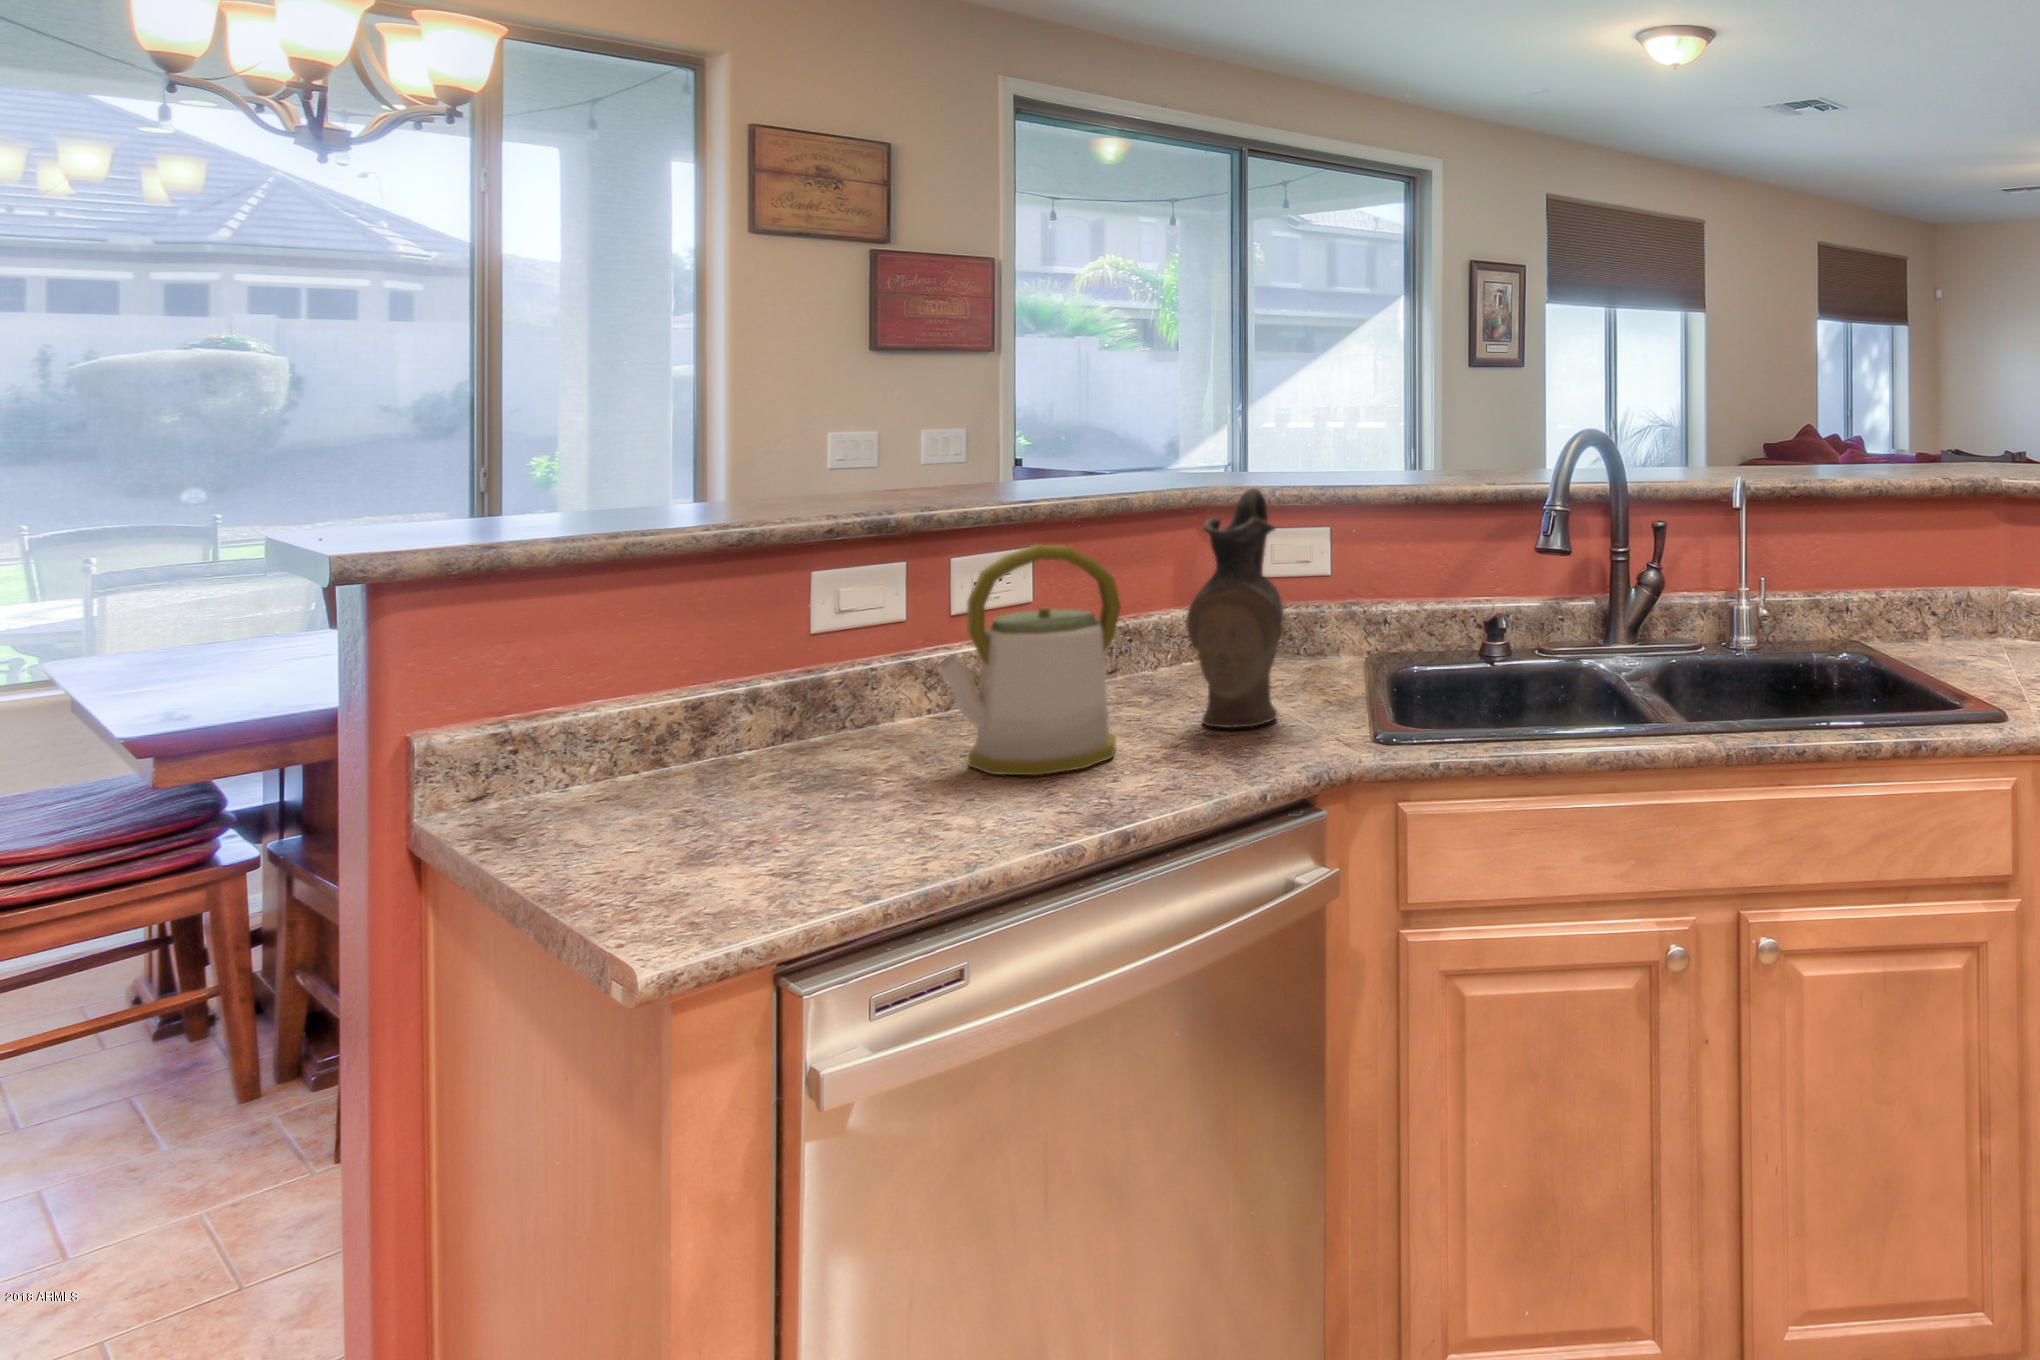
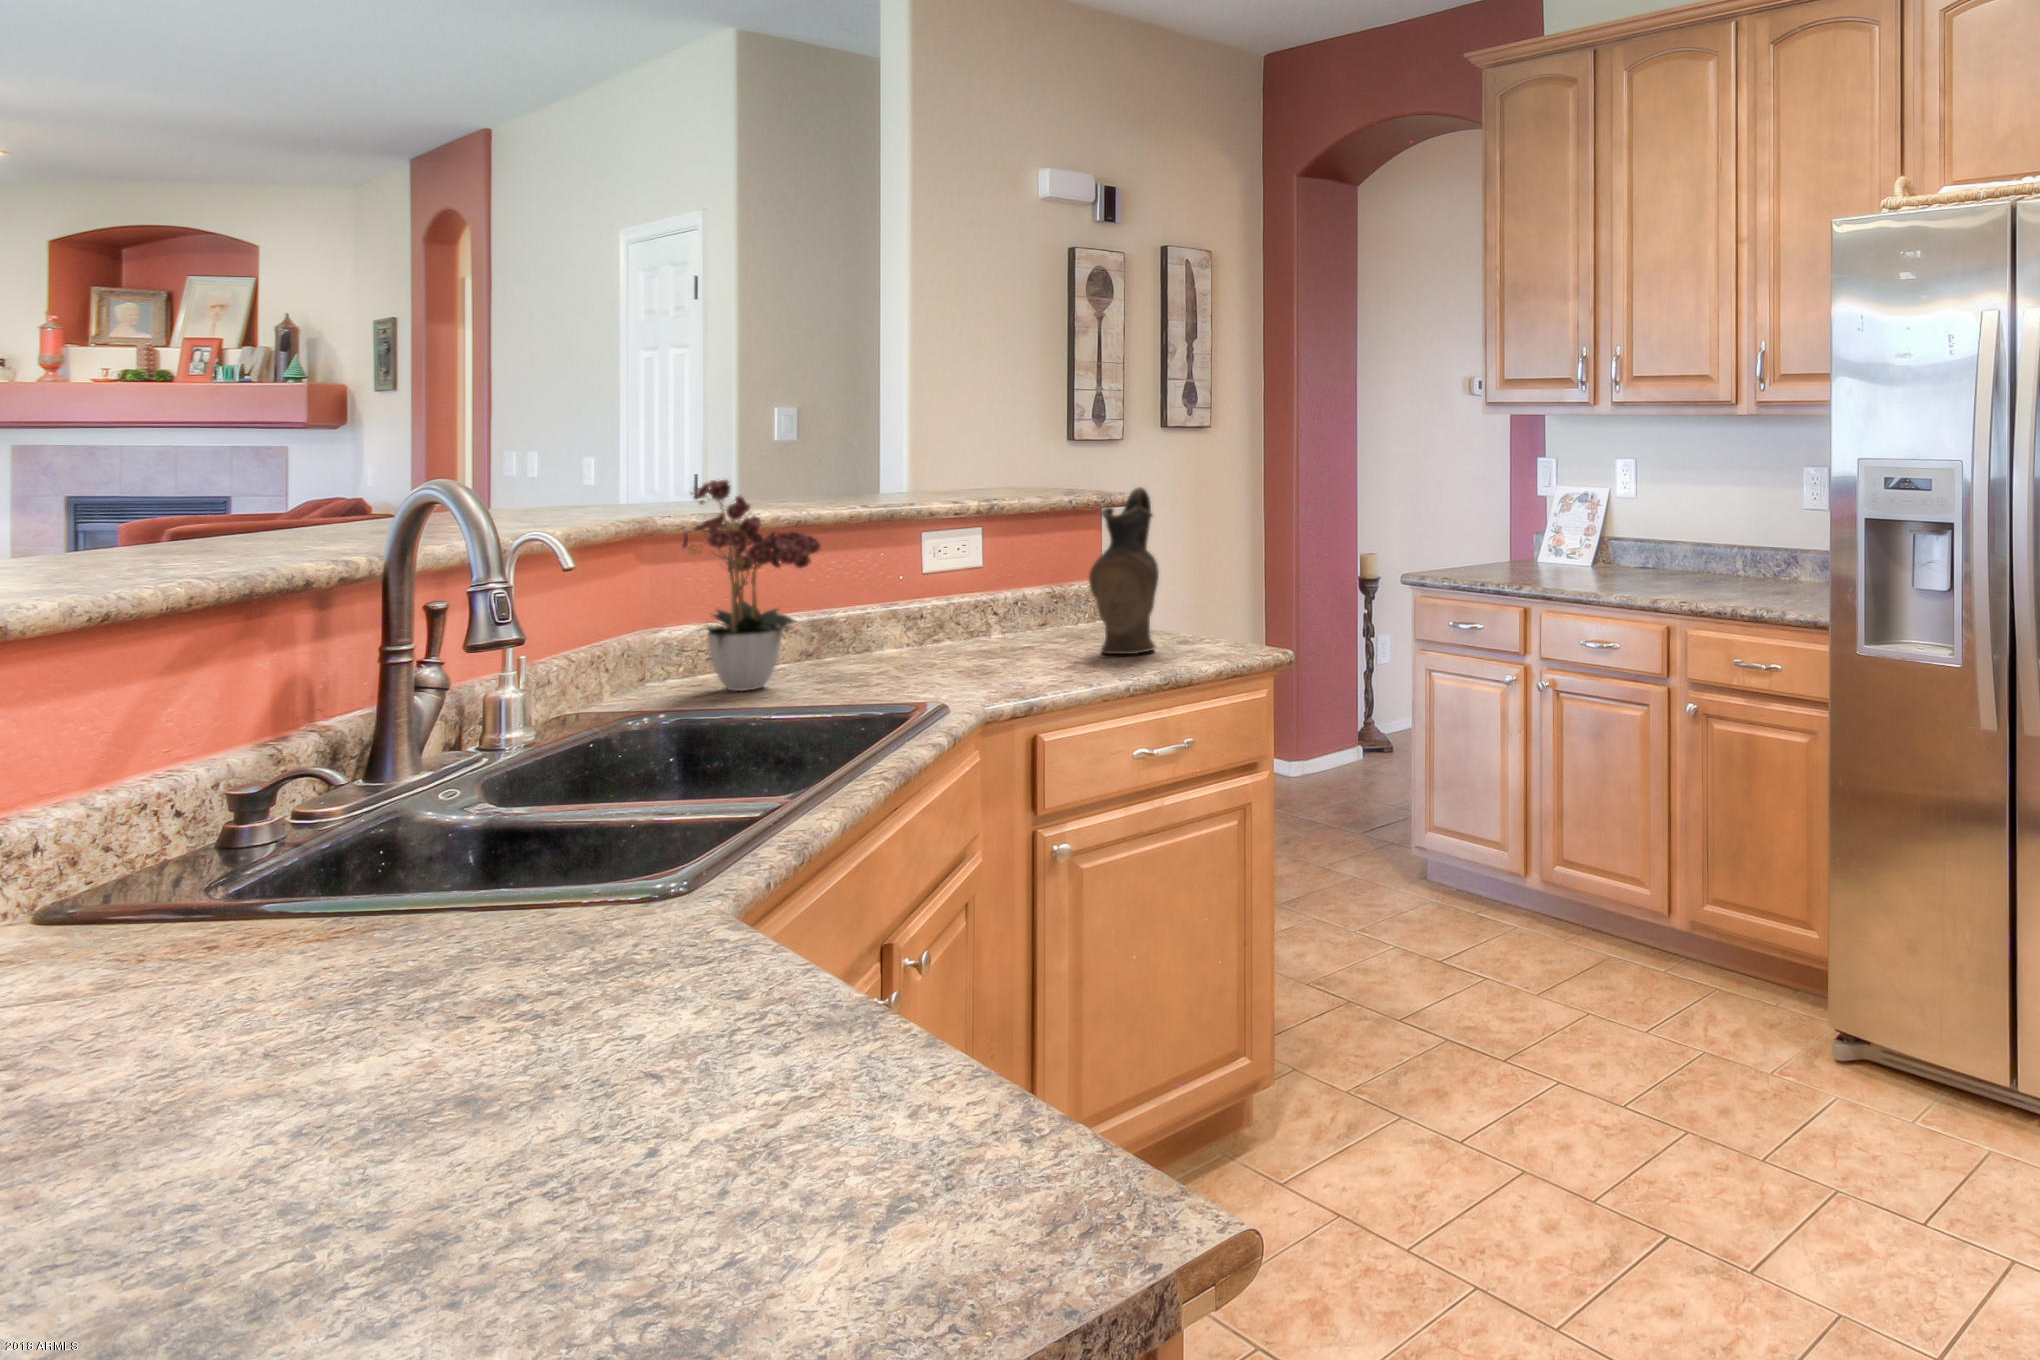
flower arrangement: none [571,472,820,810] -> present [682,480,821,691]
kettle: present [938,545,1121,775] -> none [912,523,1040,676]

